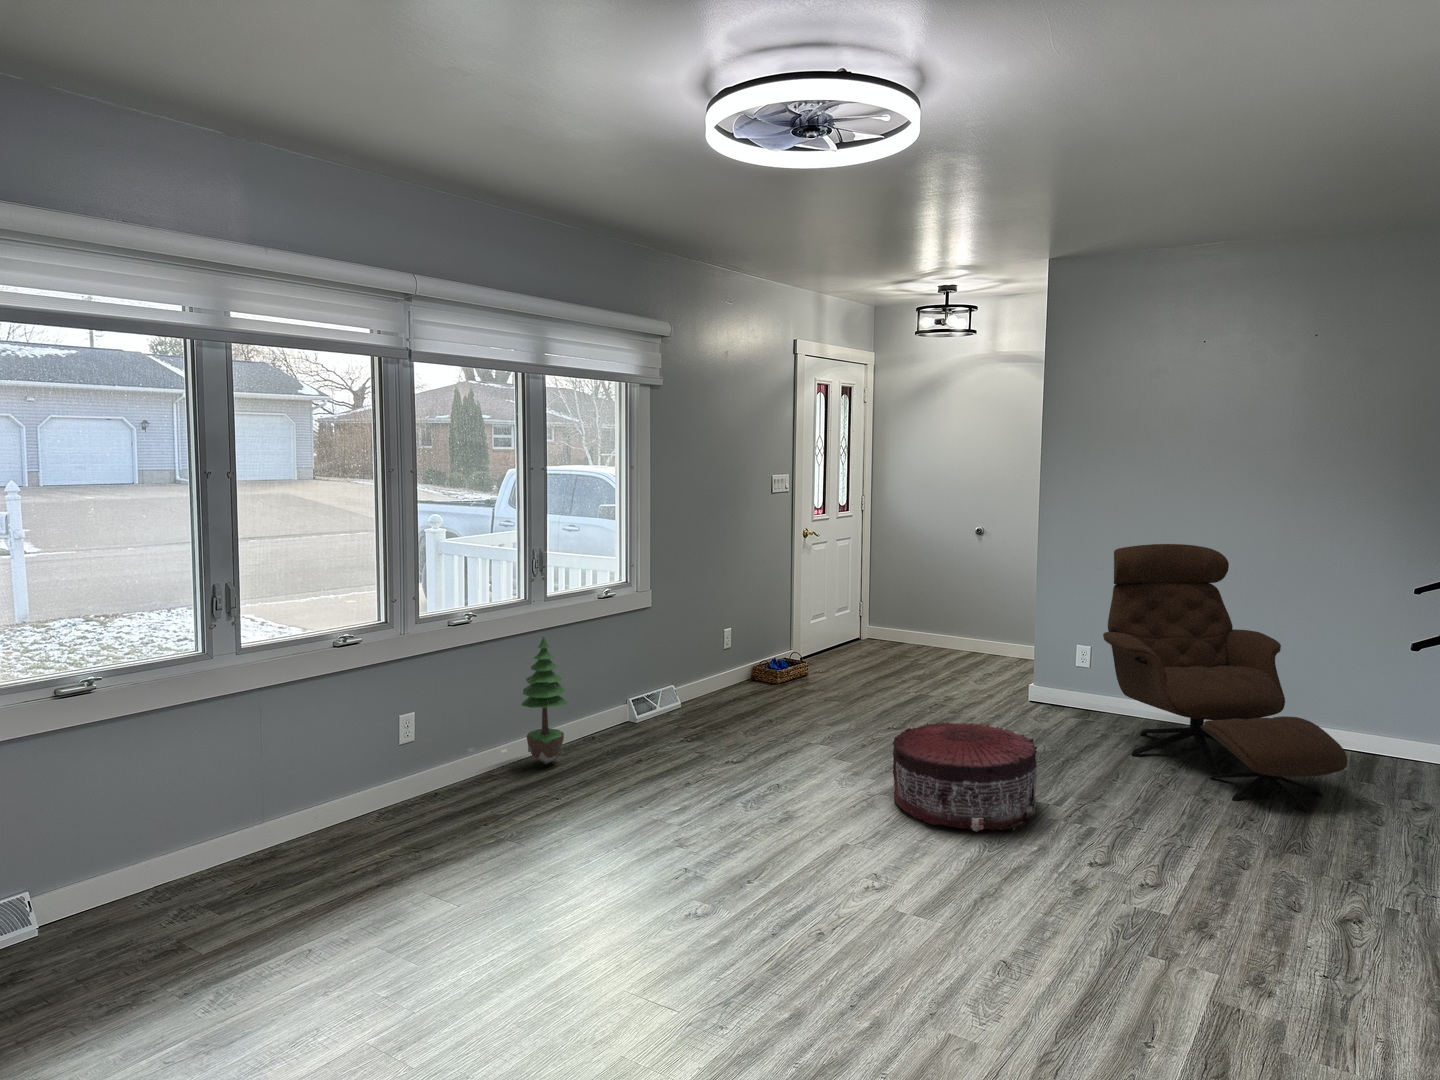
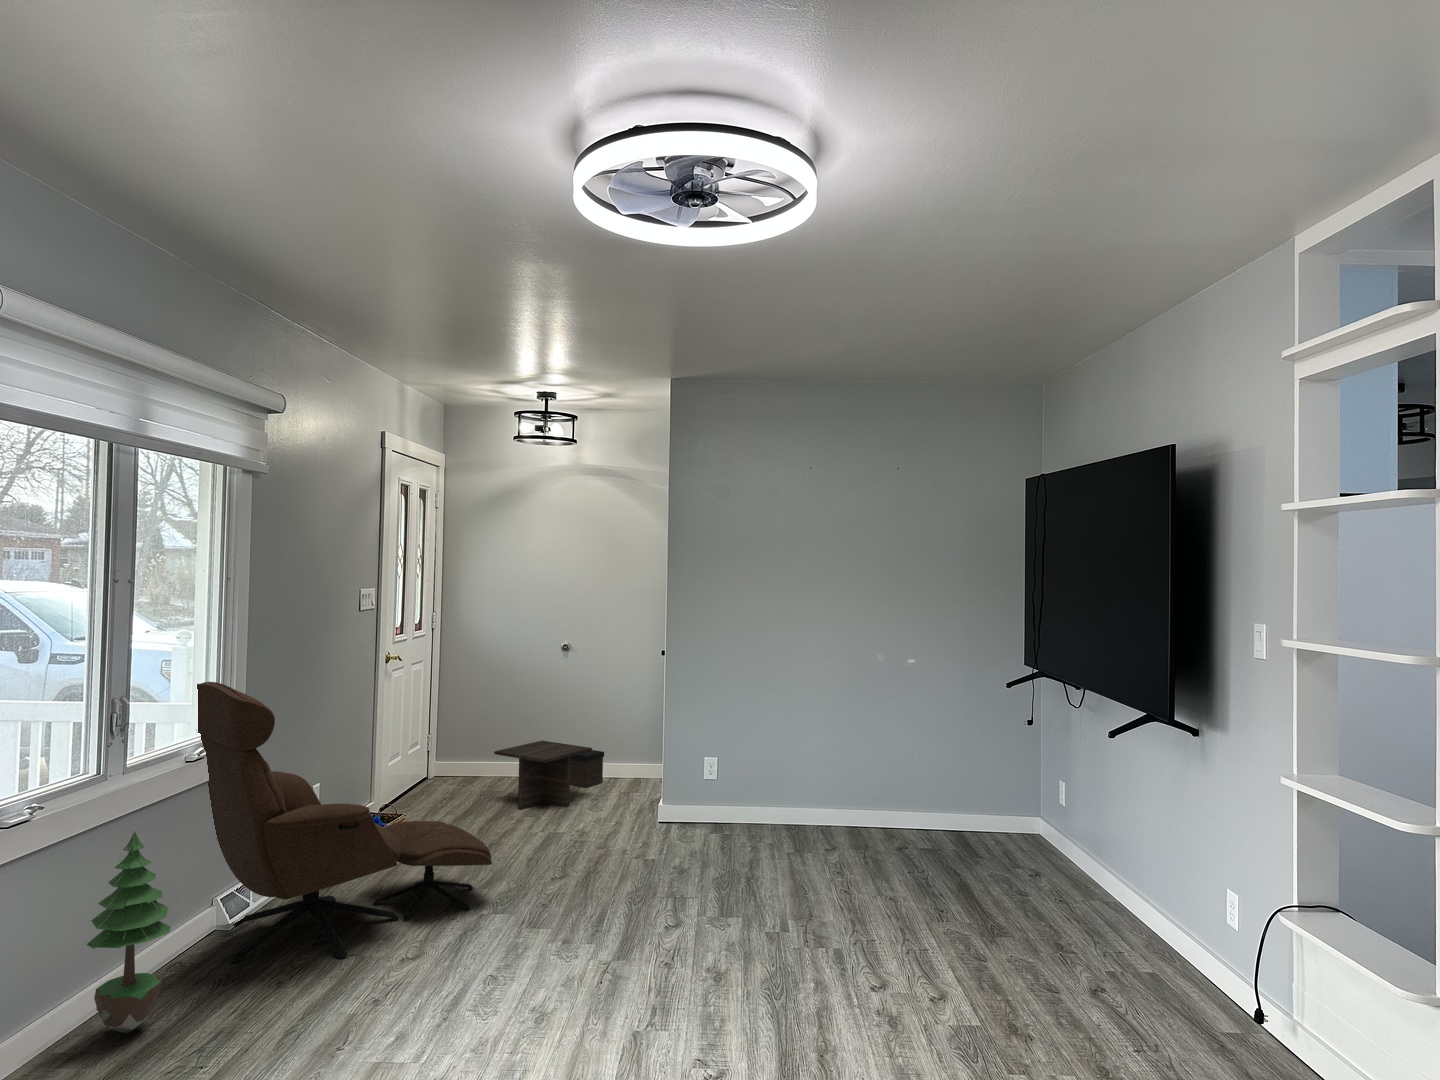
lounge chair: present [1103,544,1347,811] -> present [196,682,492,963]
coffee table: none [895,617,1013,679] -> present [494,741,604,810]
pouf: present [893,723,1037,832] -> none [628,849,783,977]

